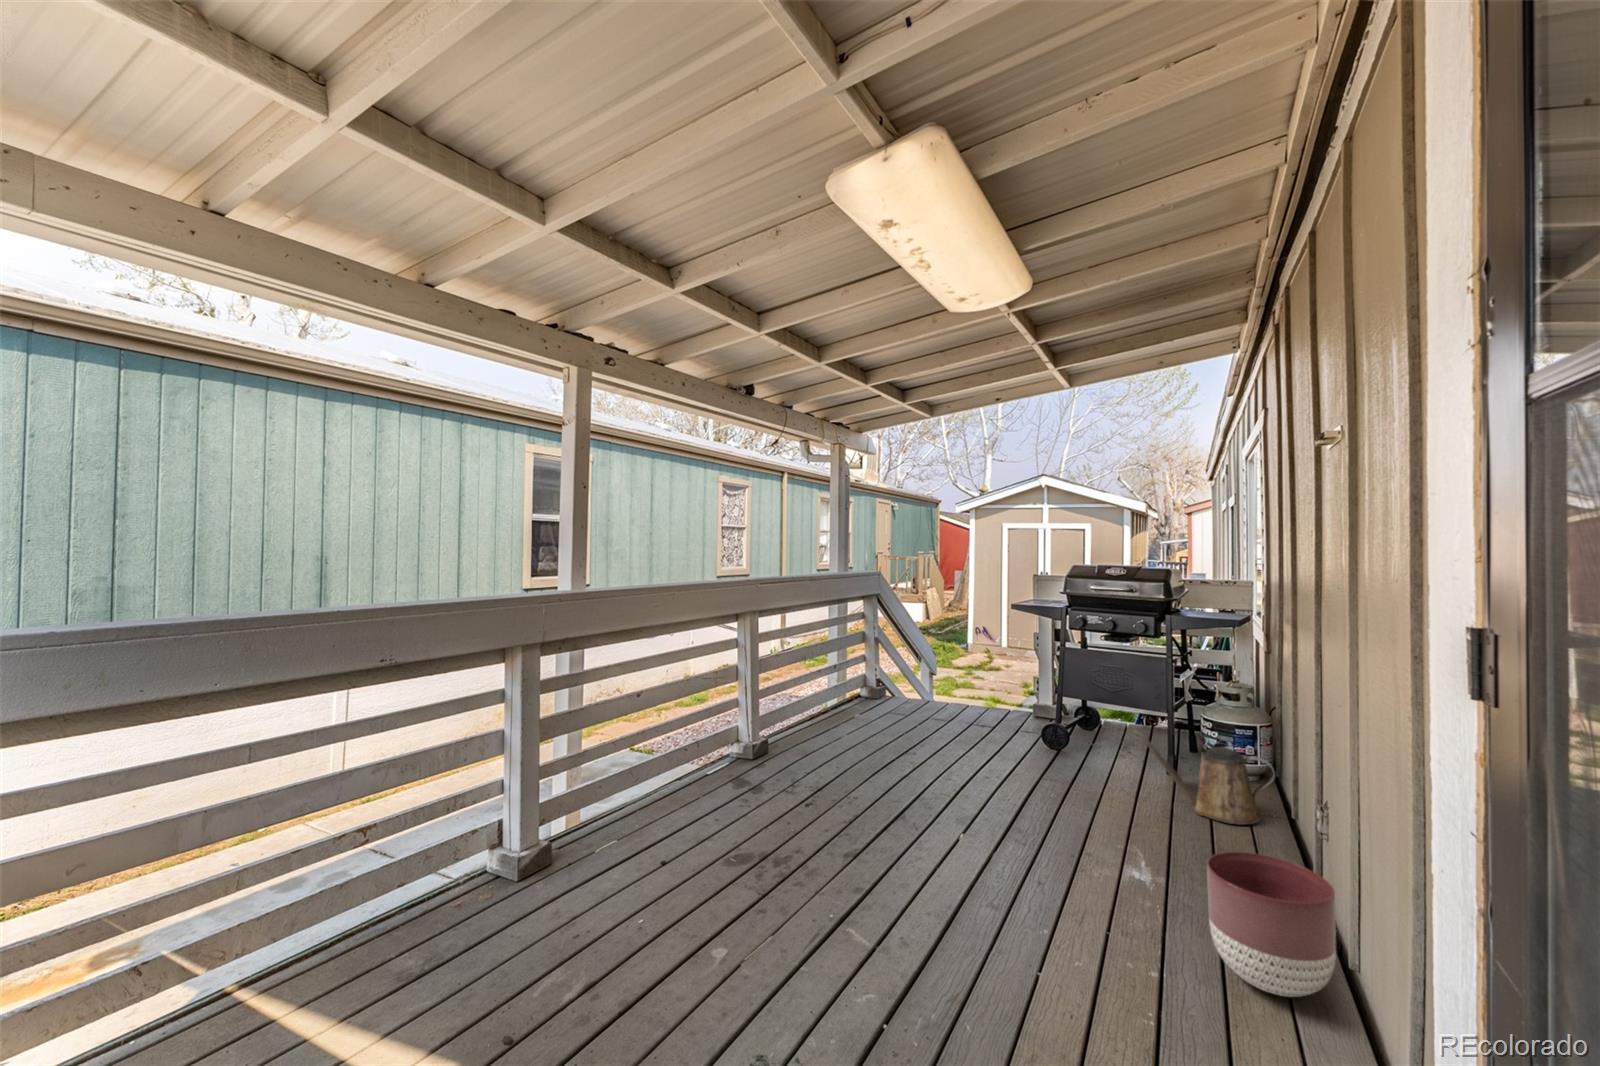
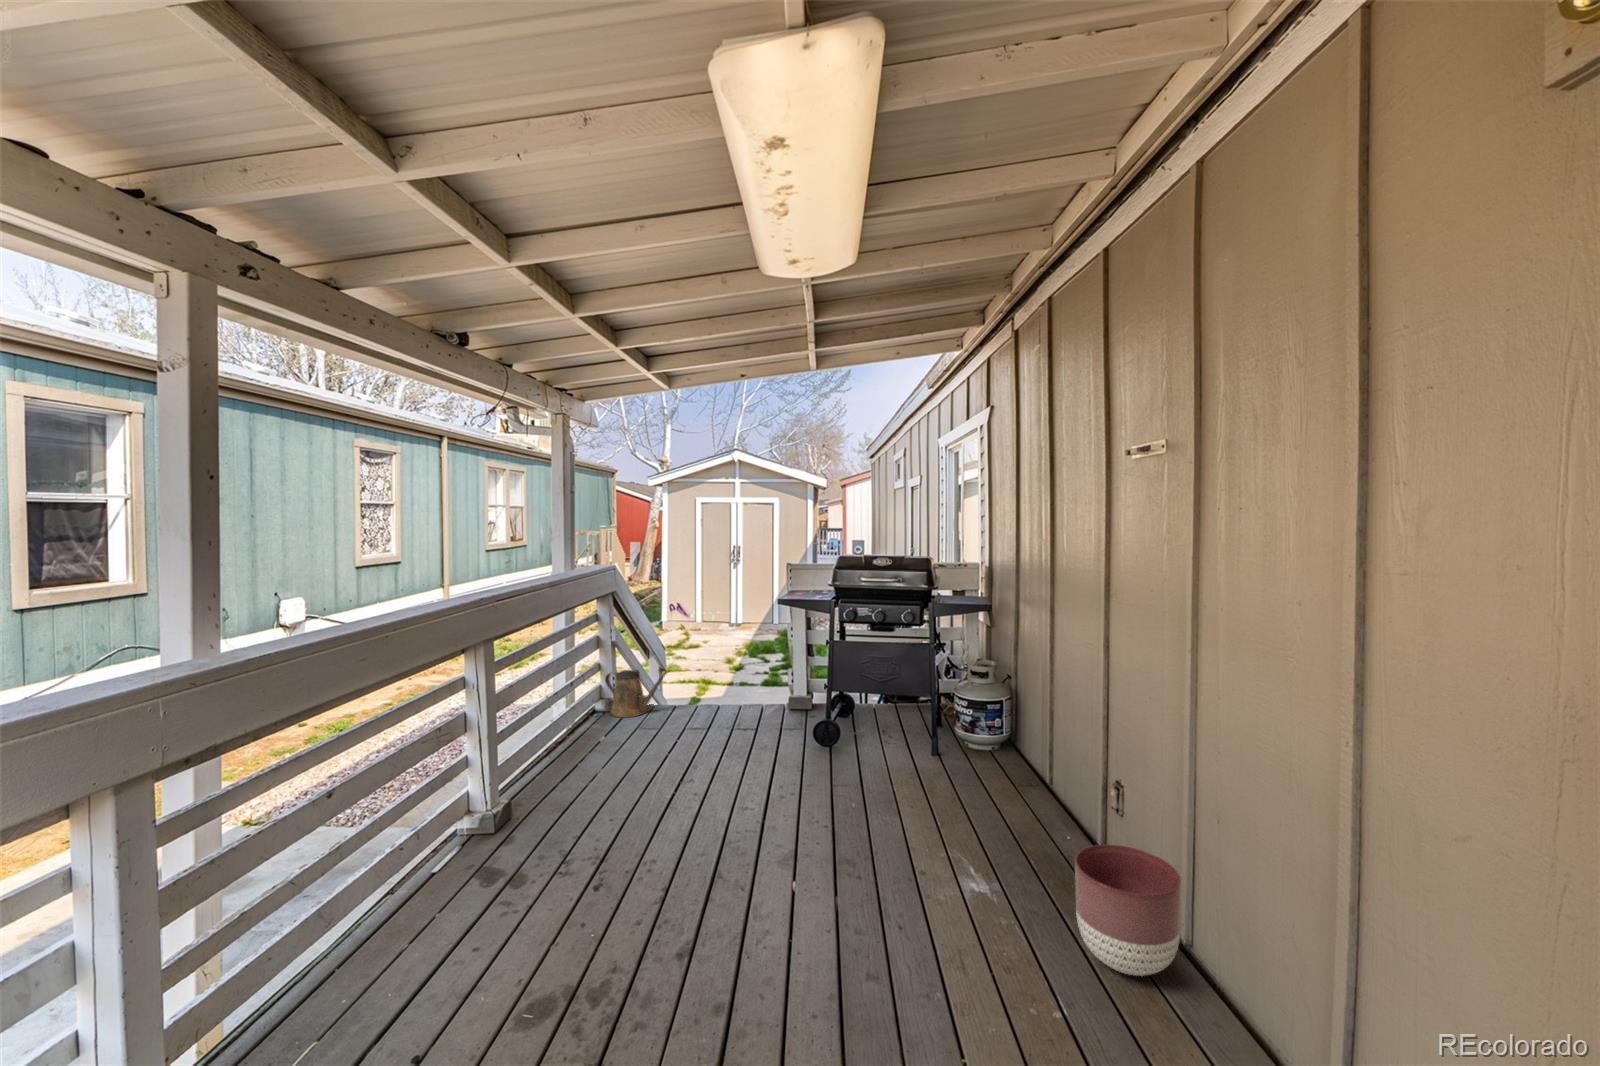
watering can: present [1134,731,1275,824] -> present [605,670,669,718]

